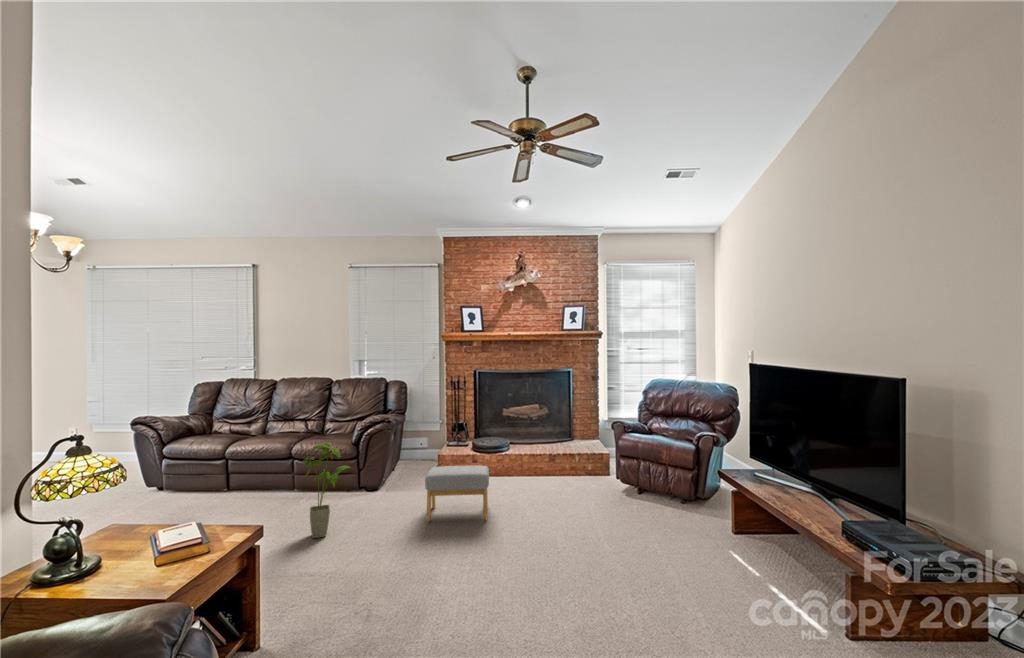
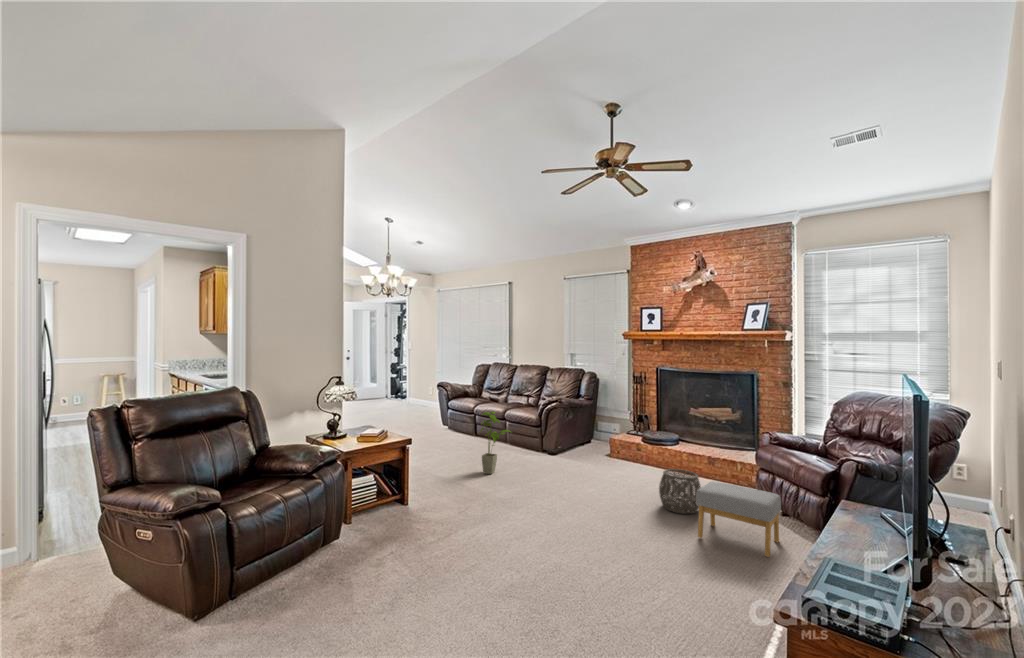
footstool: present [425,466,489,521] -> present [697,481,781,557]
woven basket: none [556,470,600,516] -> present [659,469,701,514]

